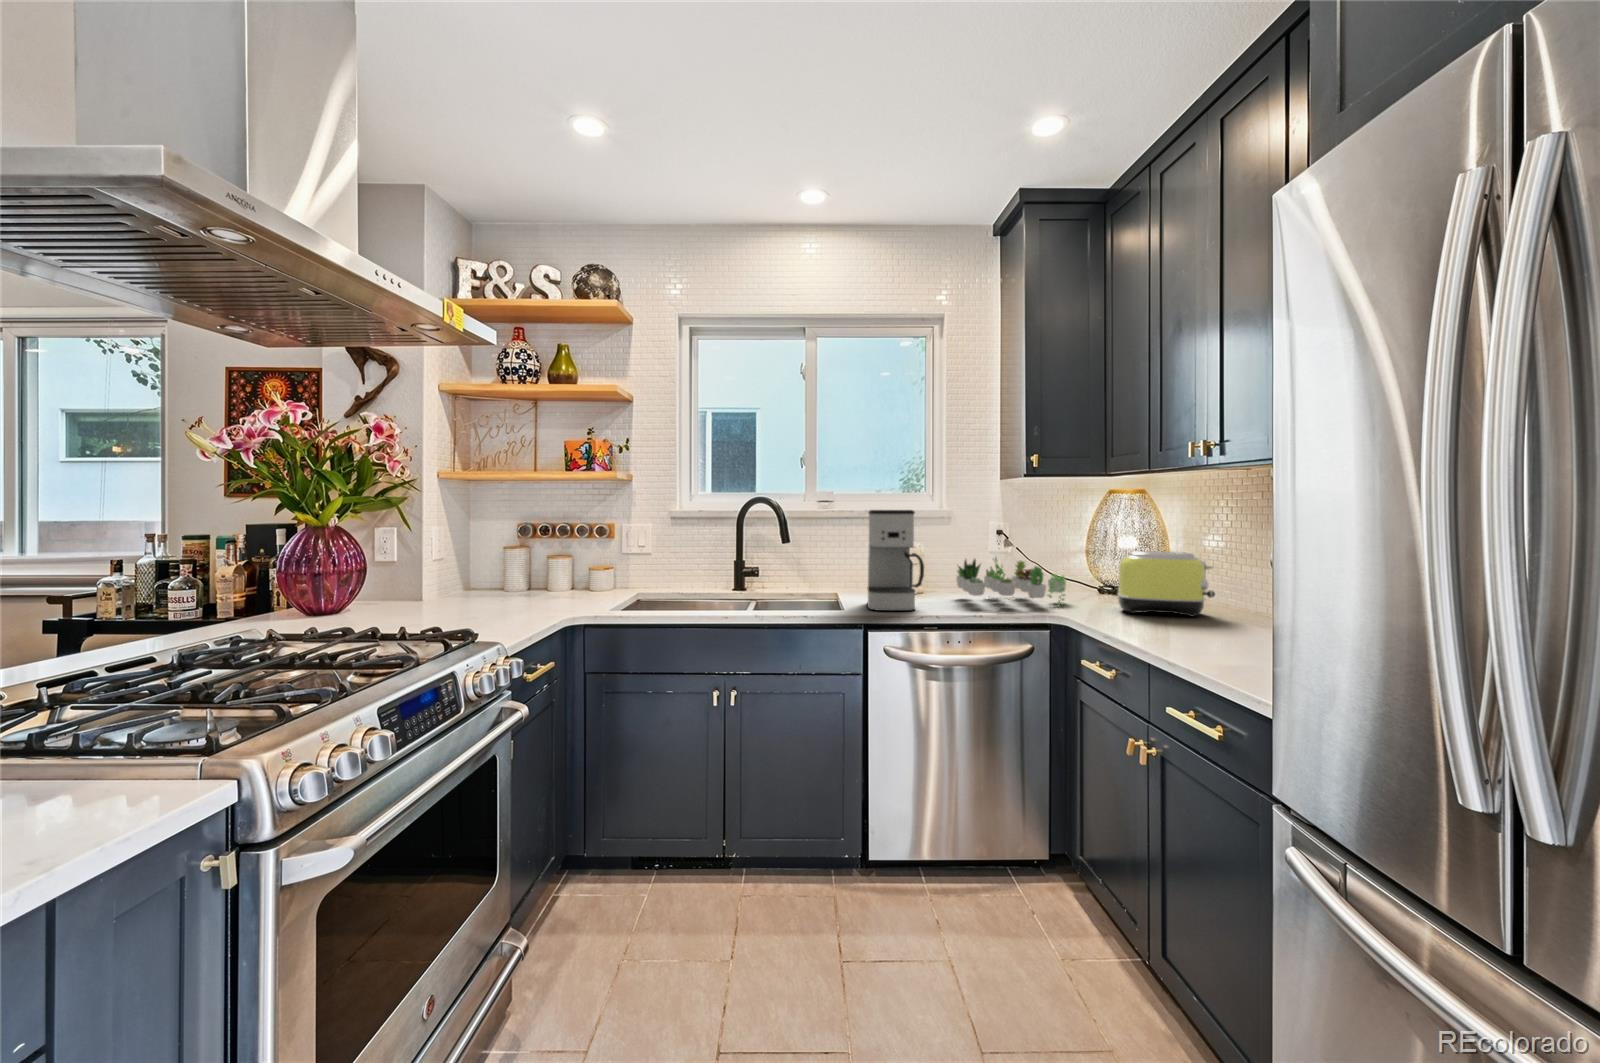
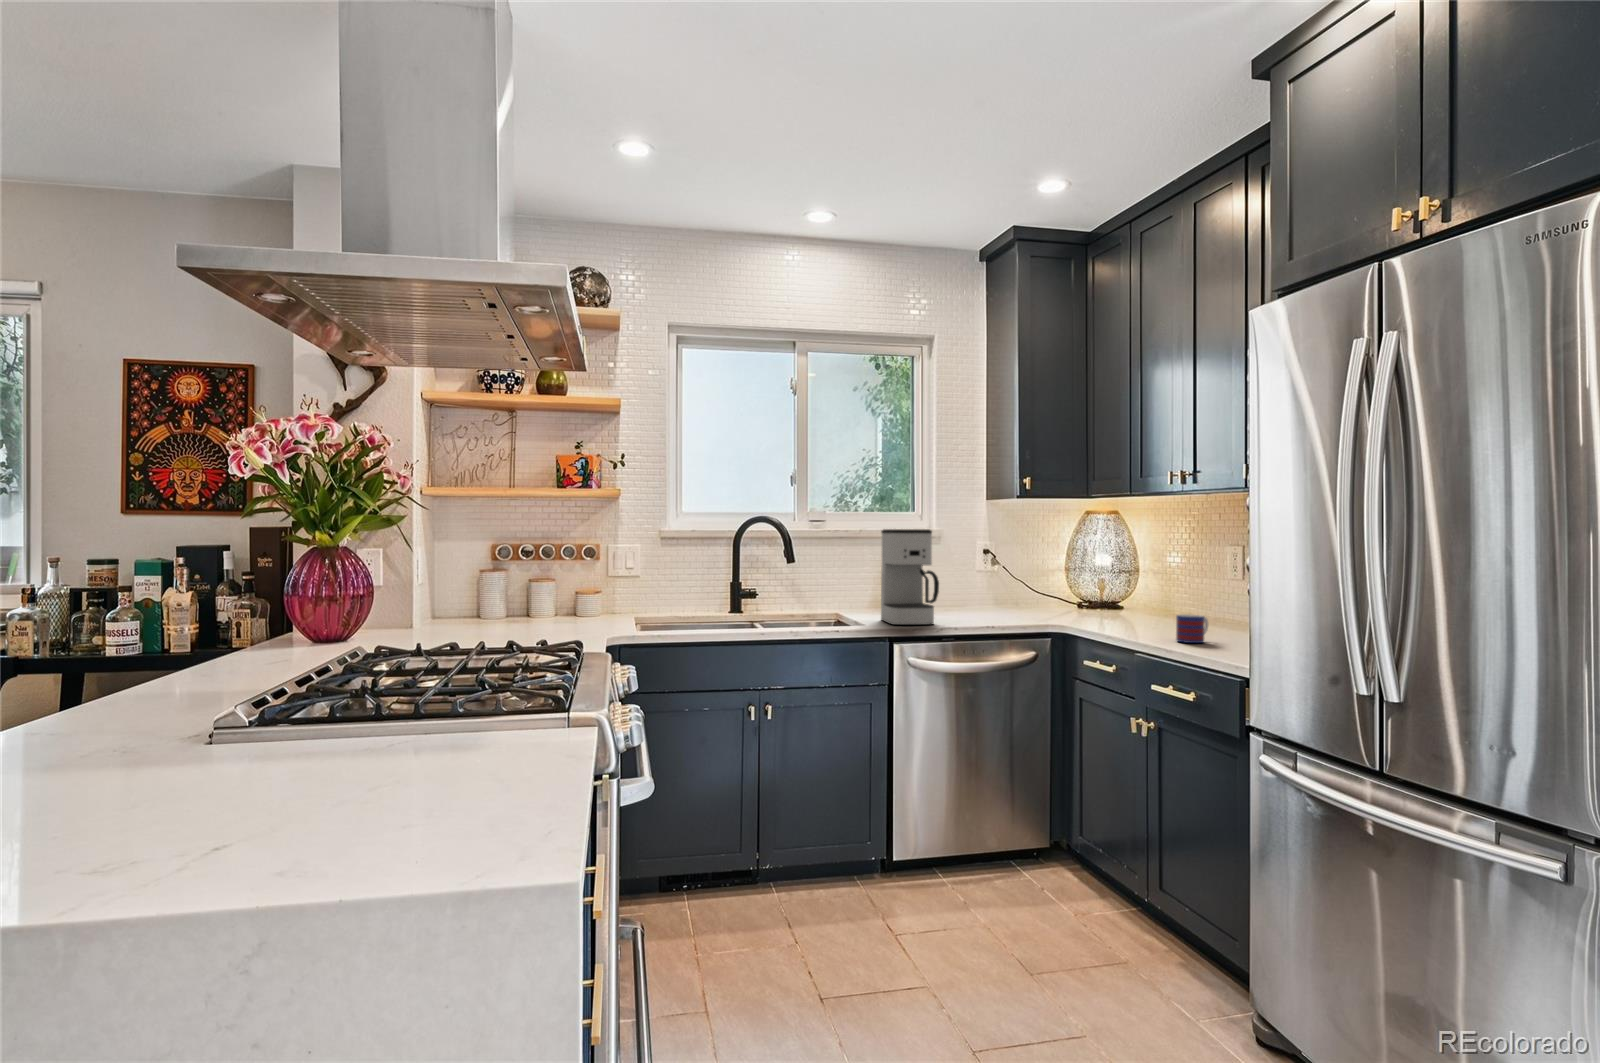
toaster: present [1118,551,1215,617] -> none [1107,566,1189,622]
succulent plant: present [956,557,1066,606] -> none [956,571,1060,618]
mug: none [1178,613,1223,651] -> present [1176,614,1208,643]

